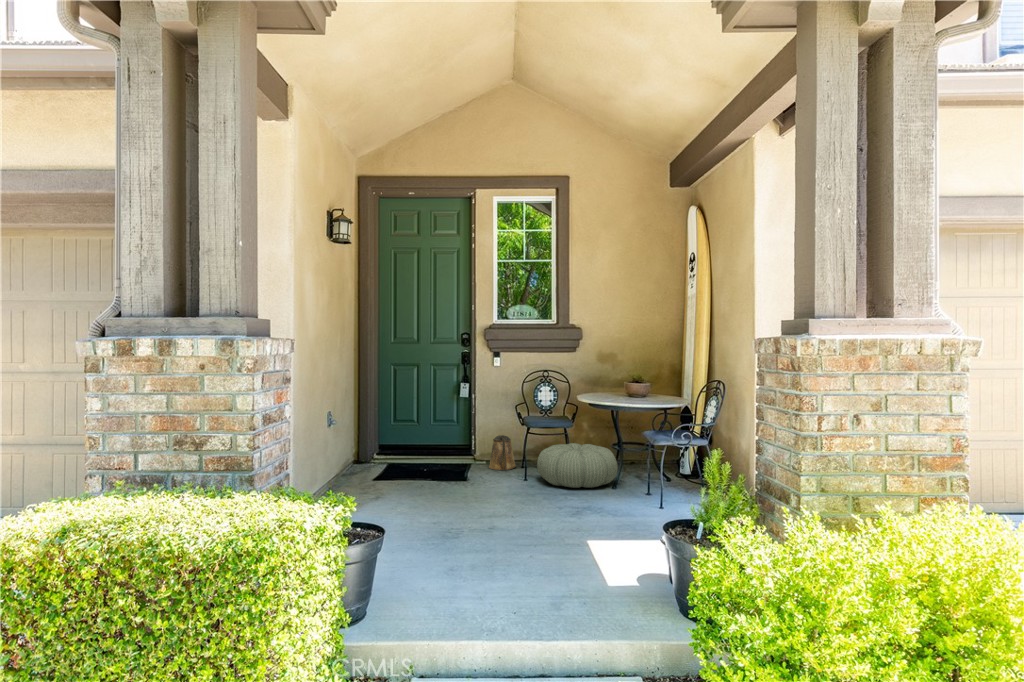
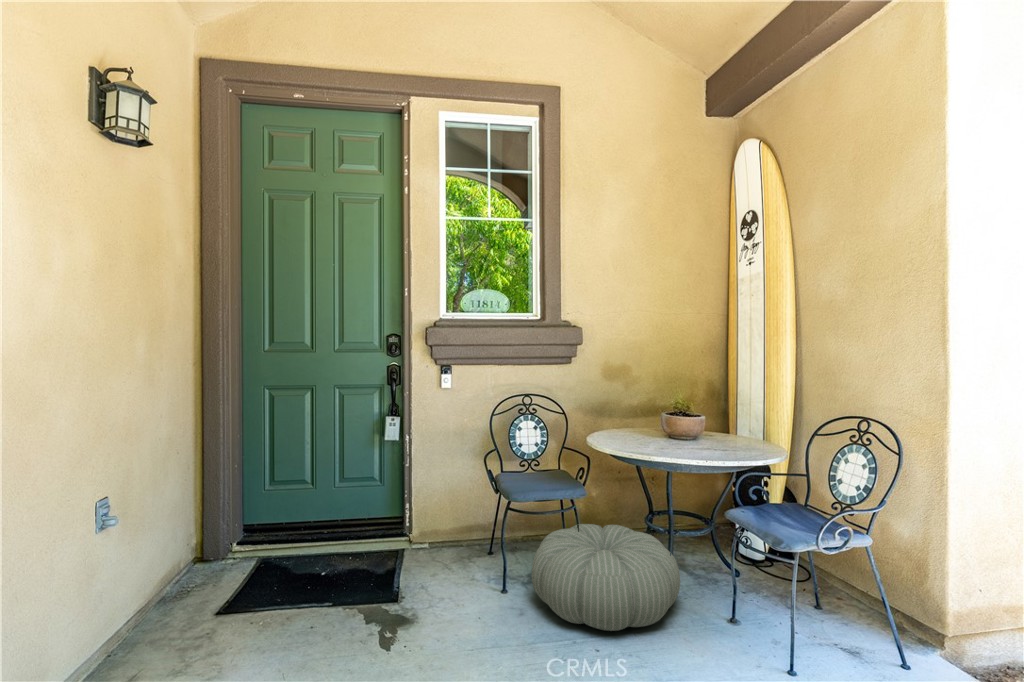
watering can: present [489,435,516,470] -> none [435,503,482,569]

